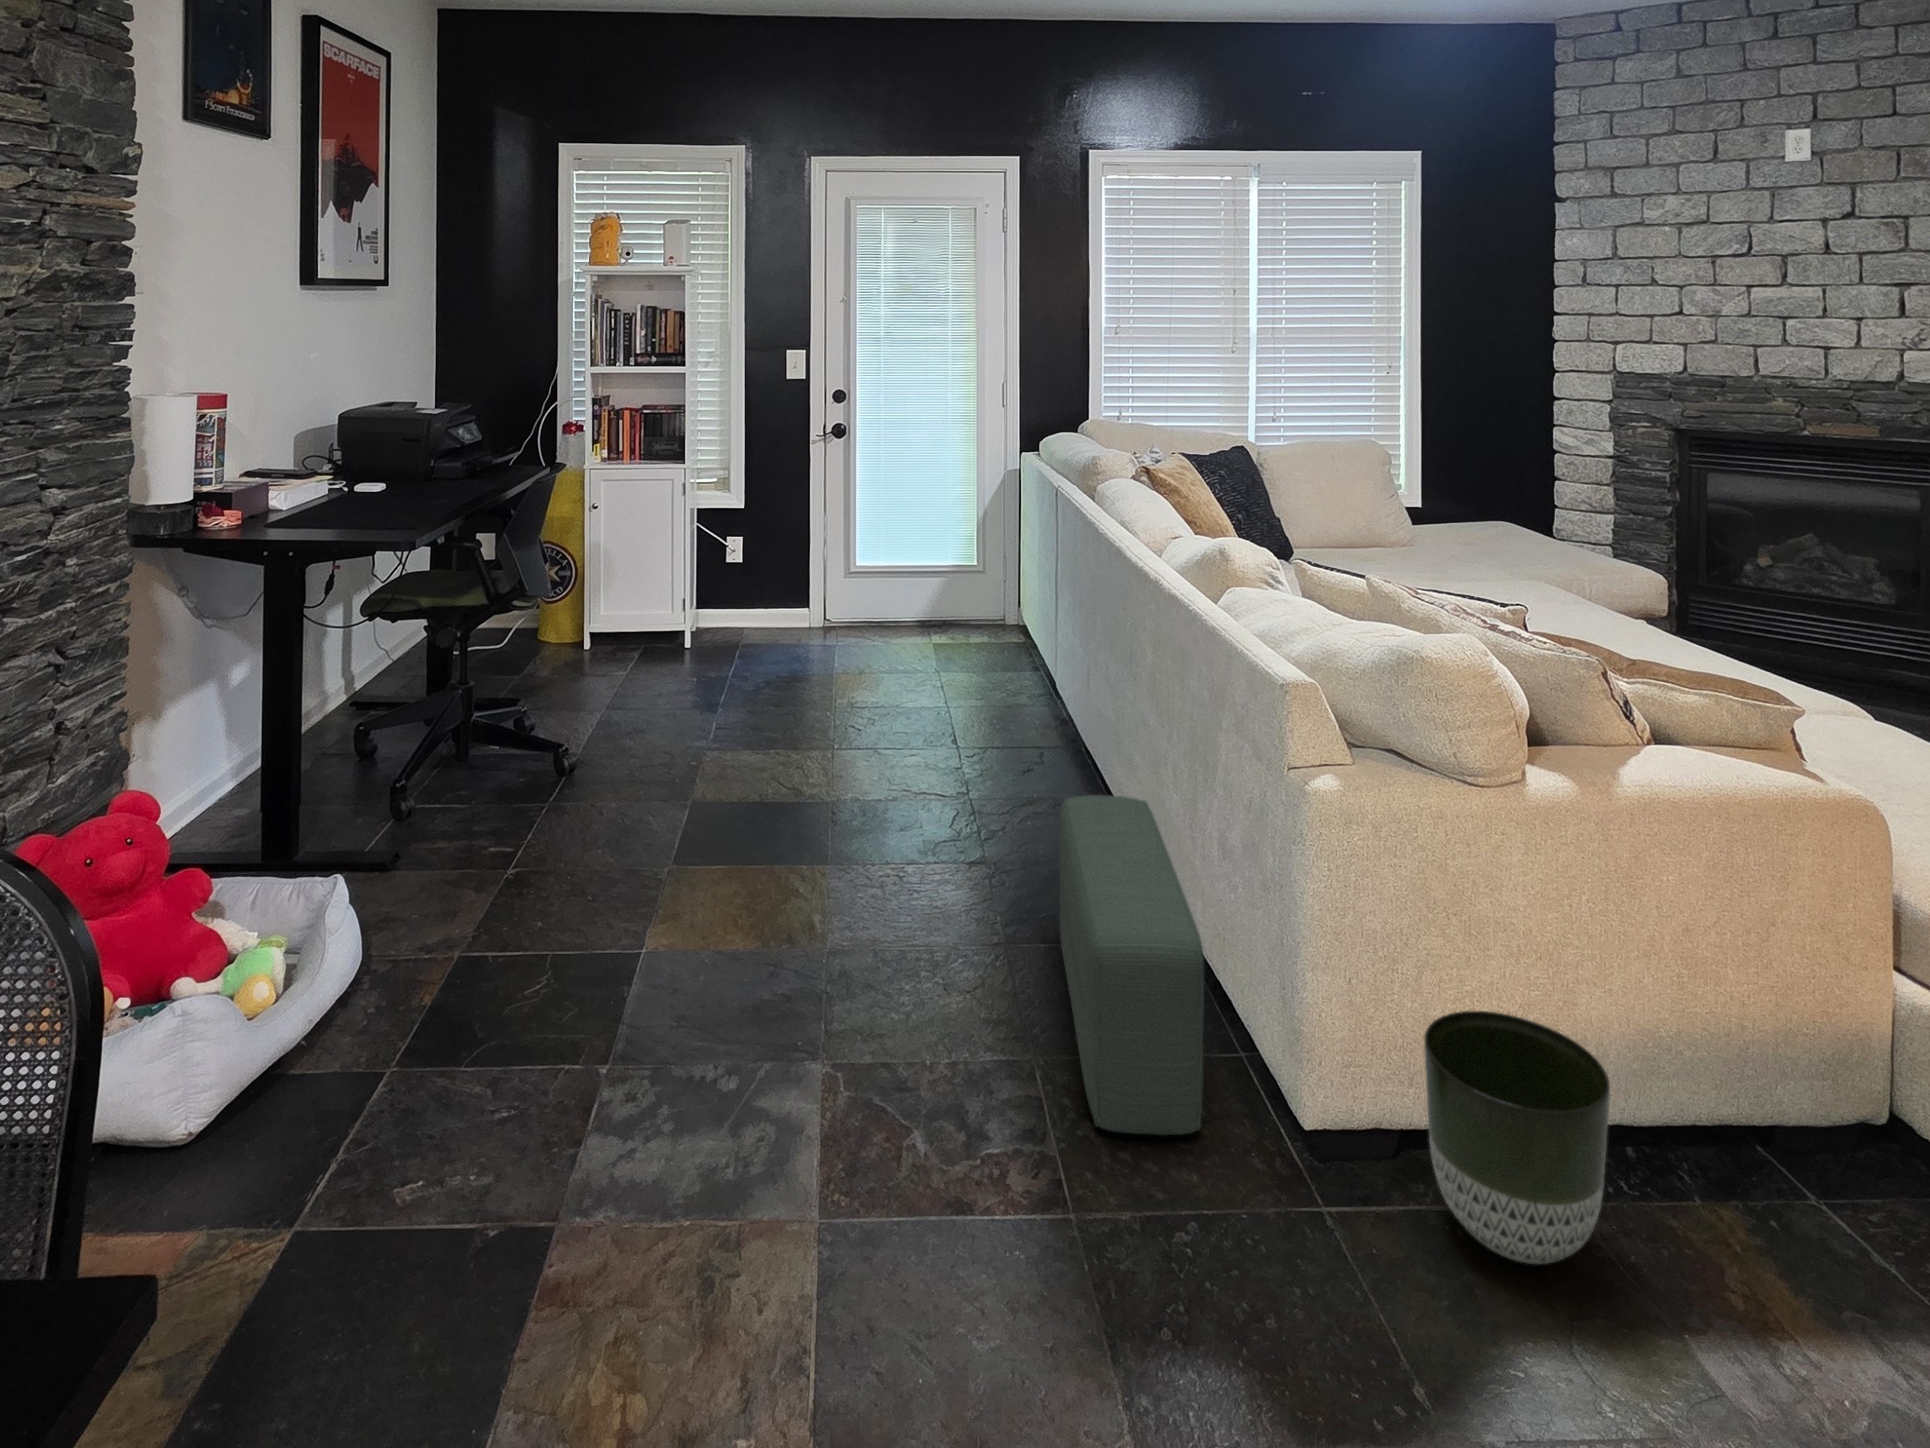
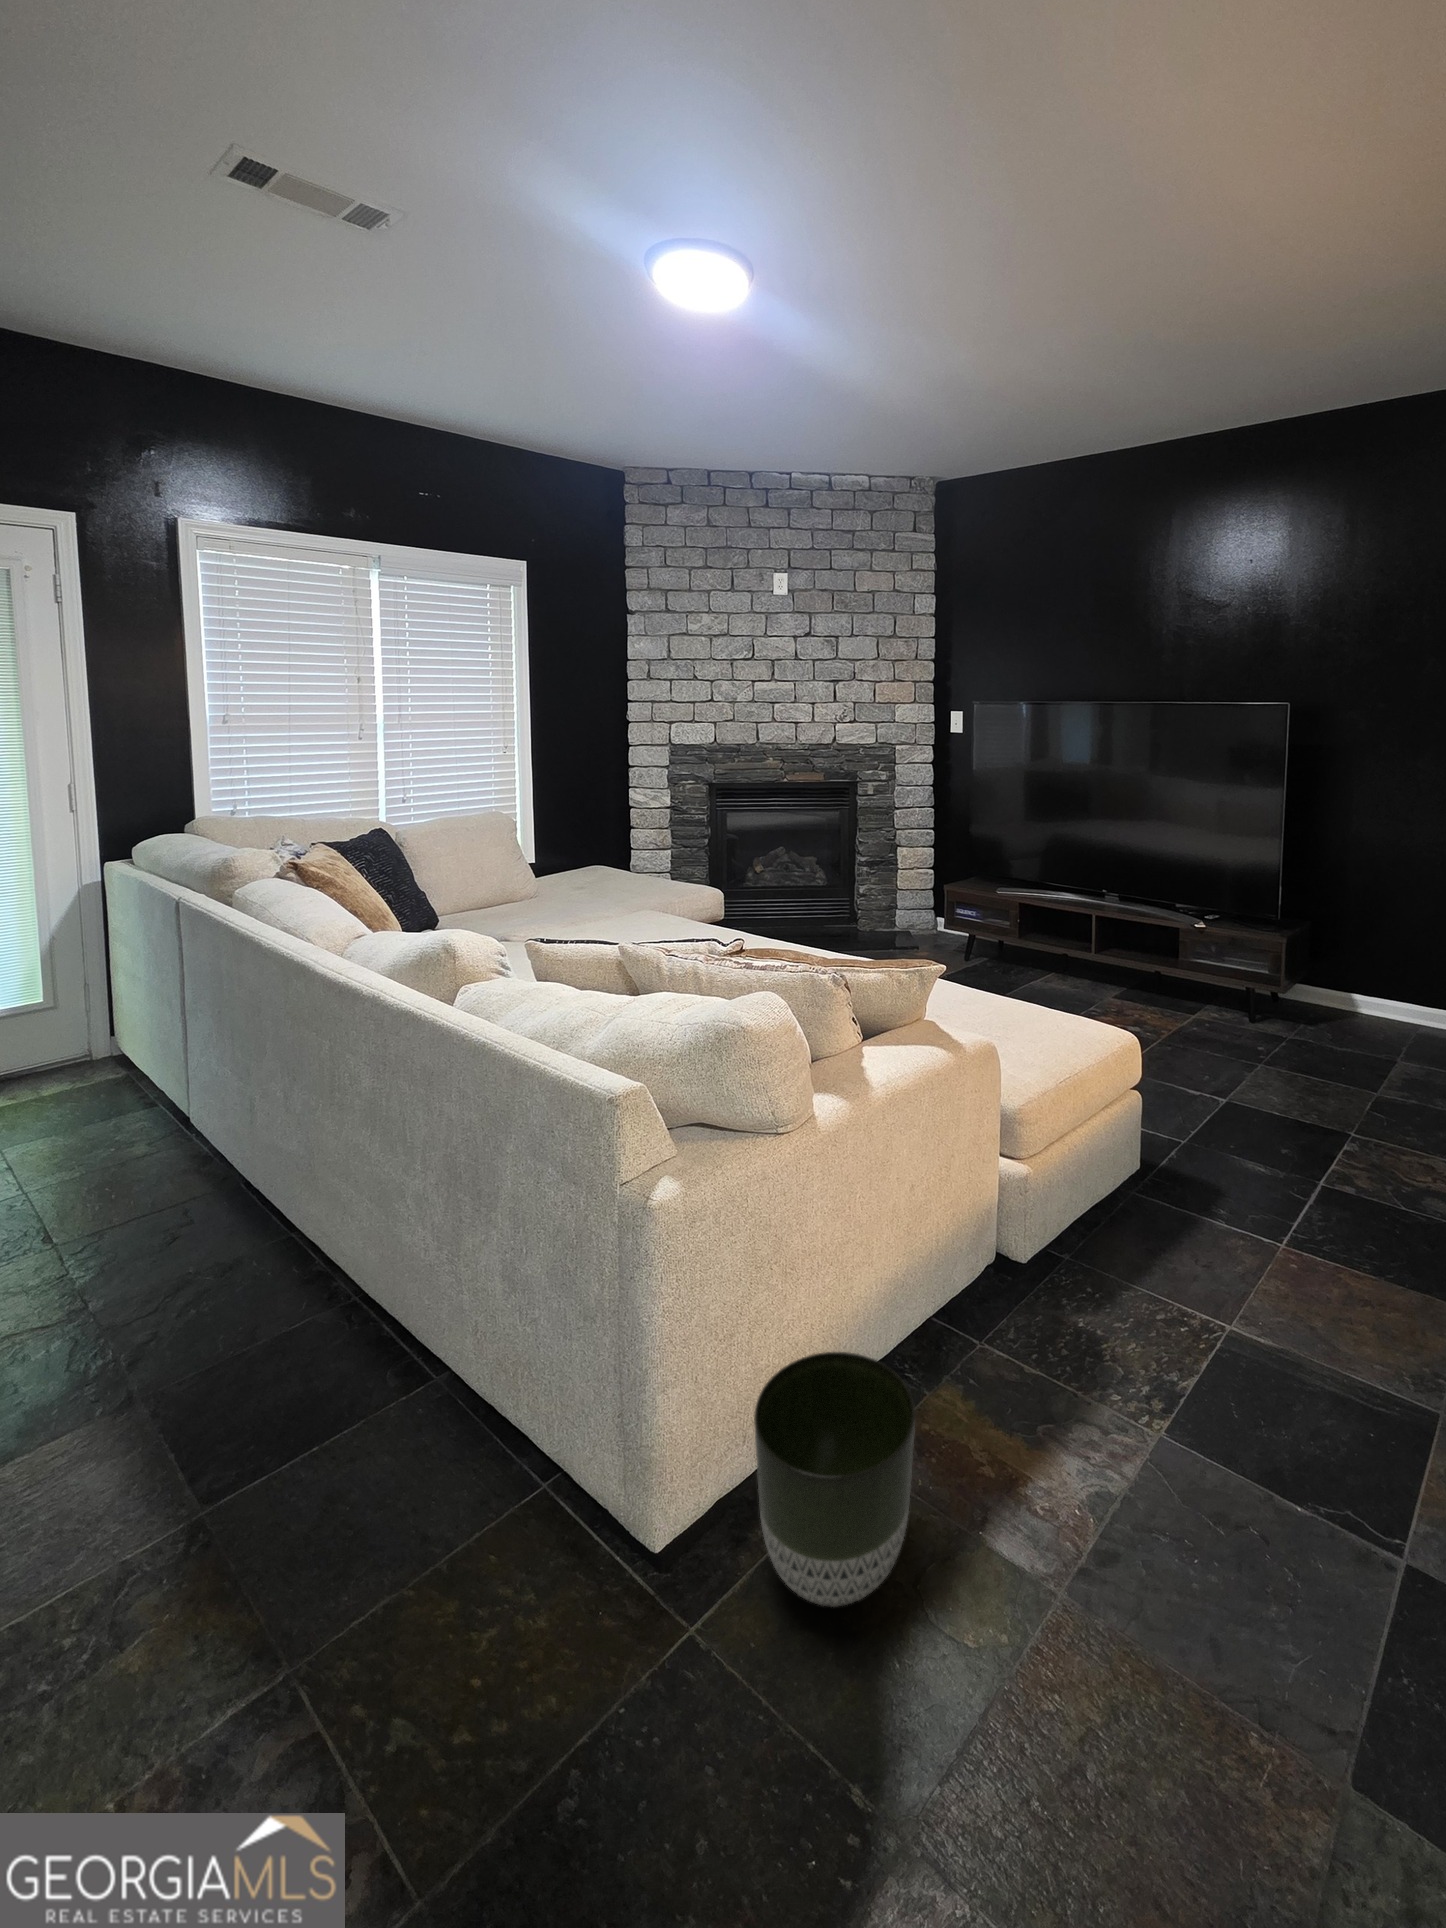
pouf: present [1059,795,1204,1135] -> none [249,1269,515,1779]

